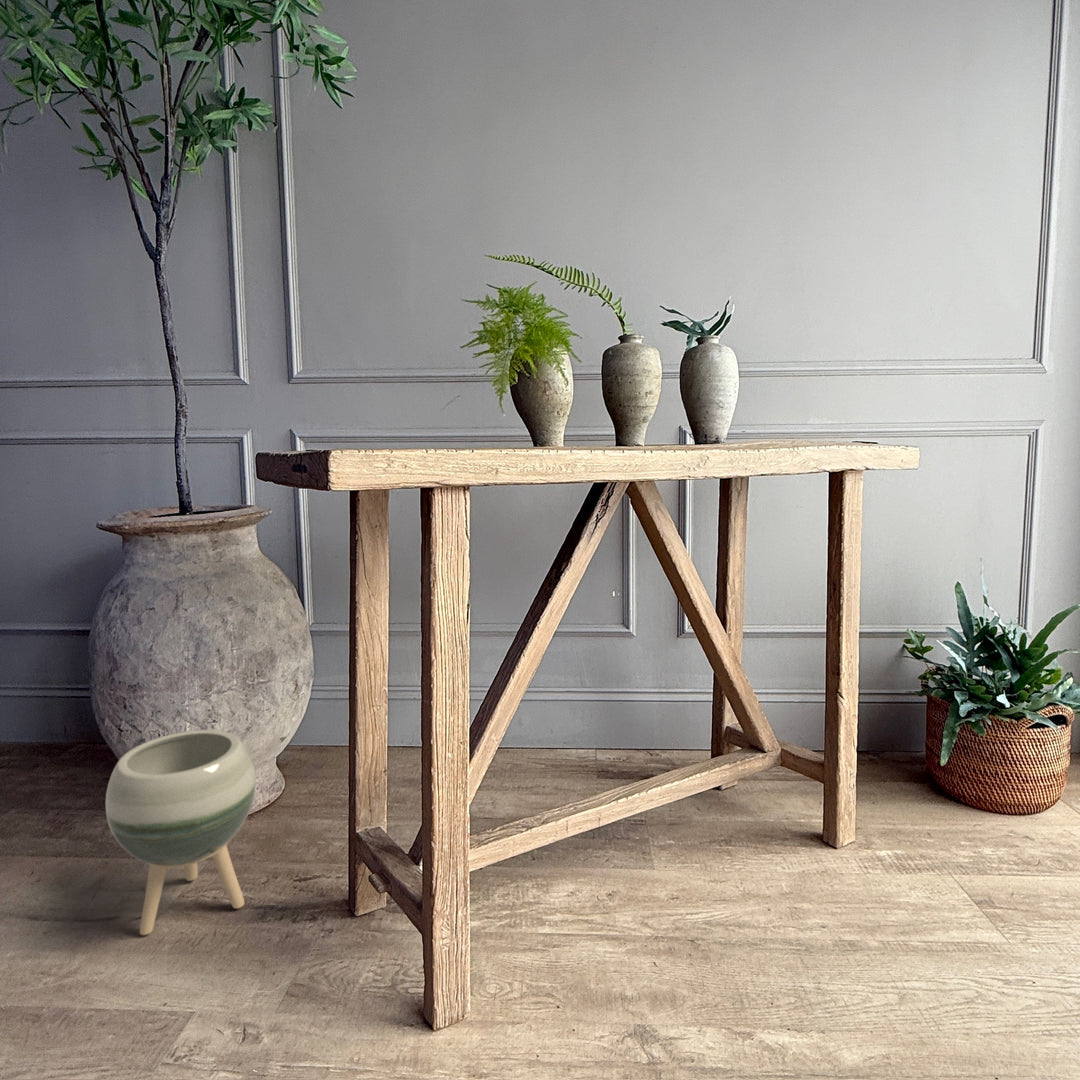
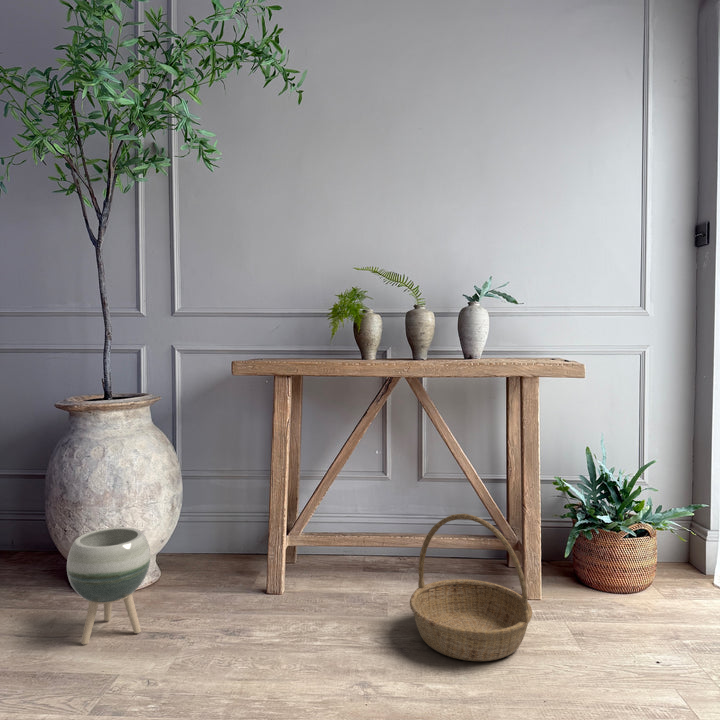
basket: none [701,709,927,972] -> present [410,514,532,661]

